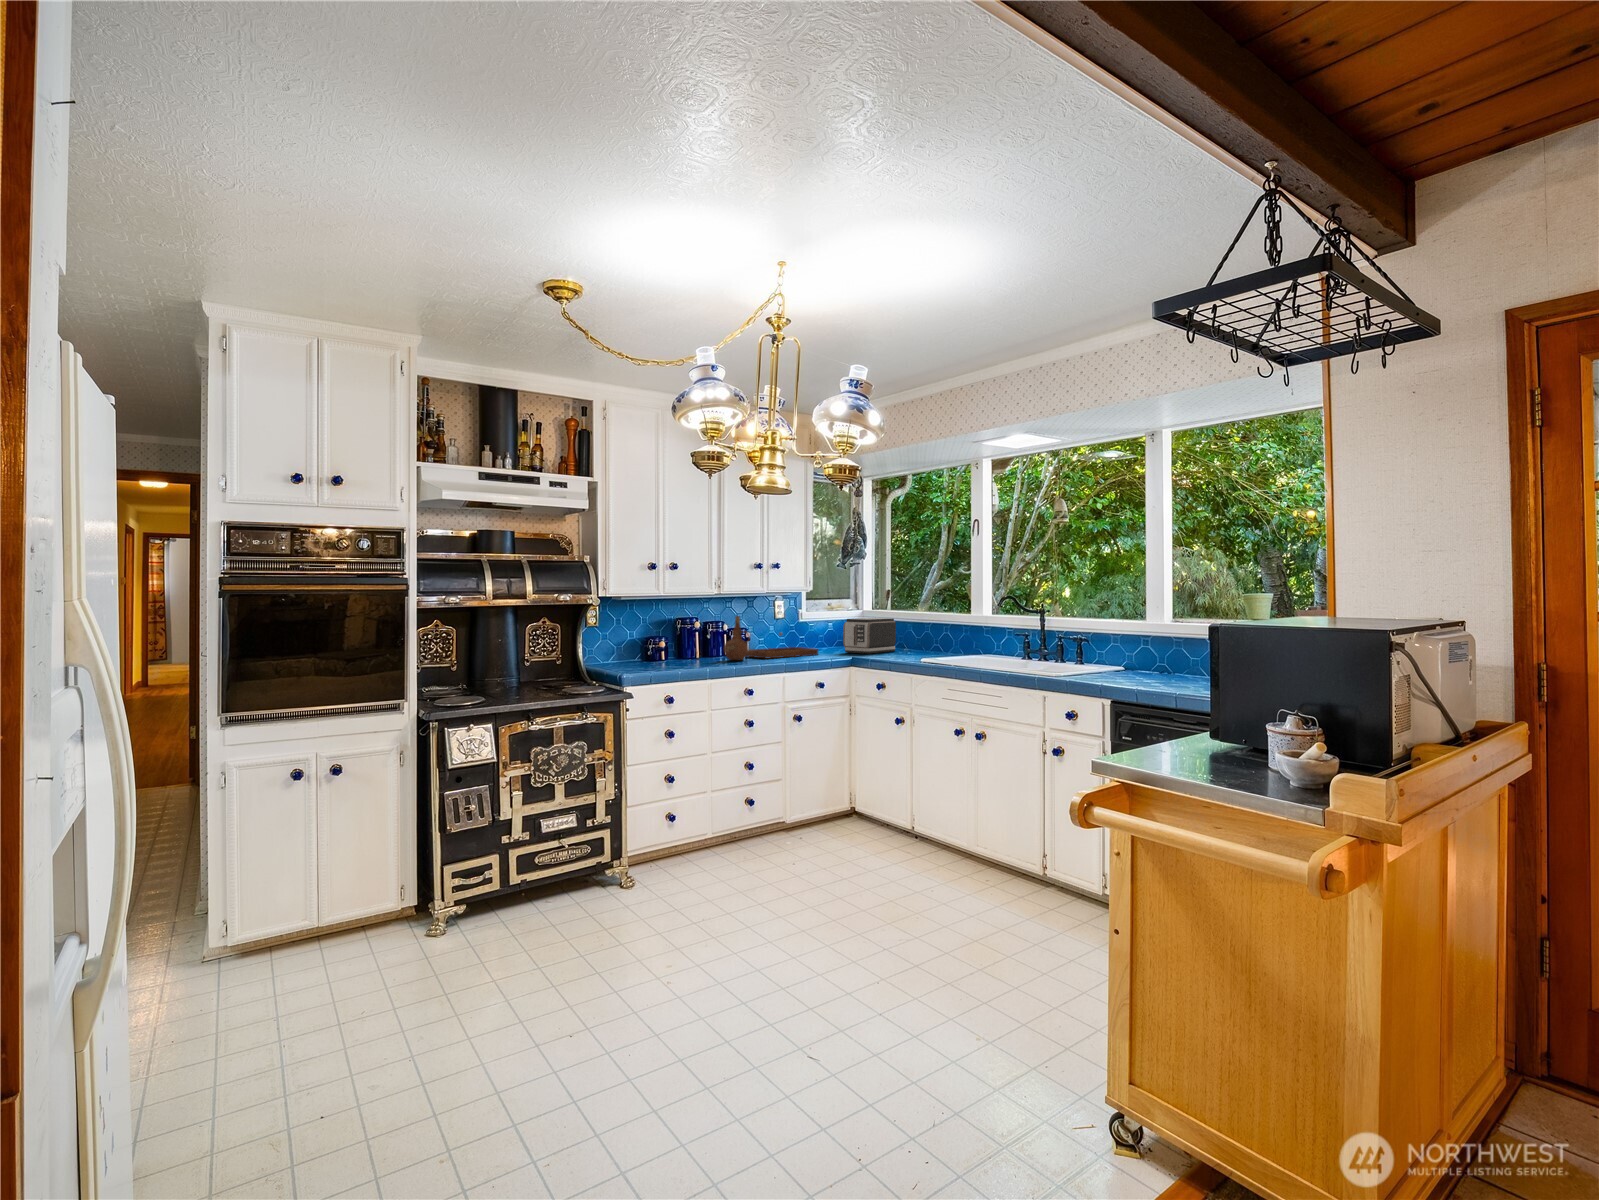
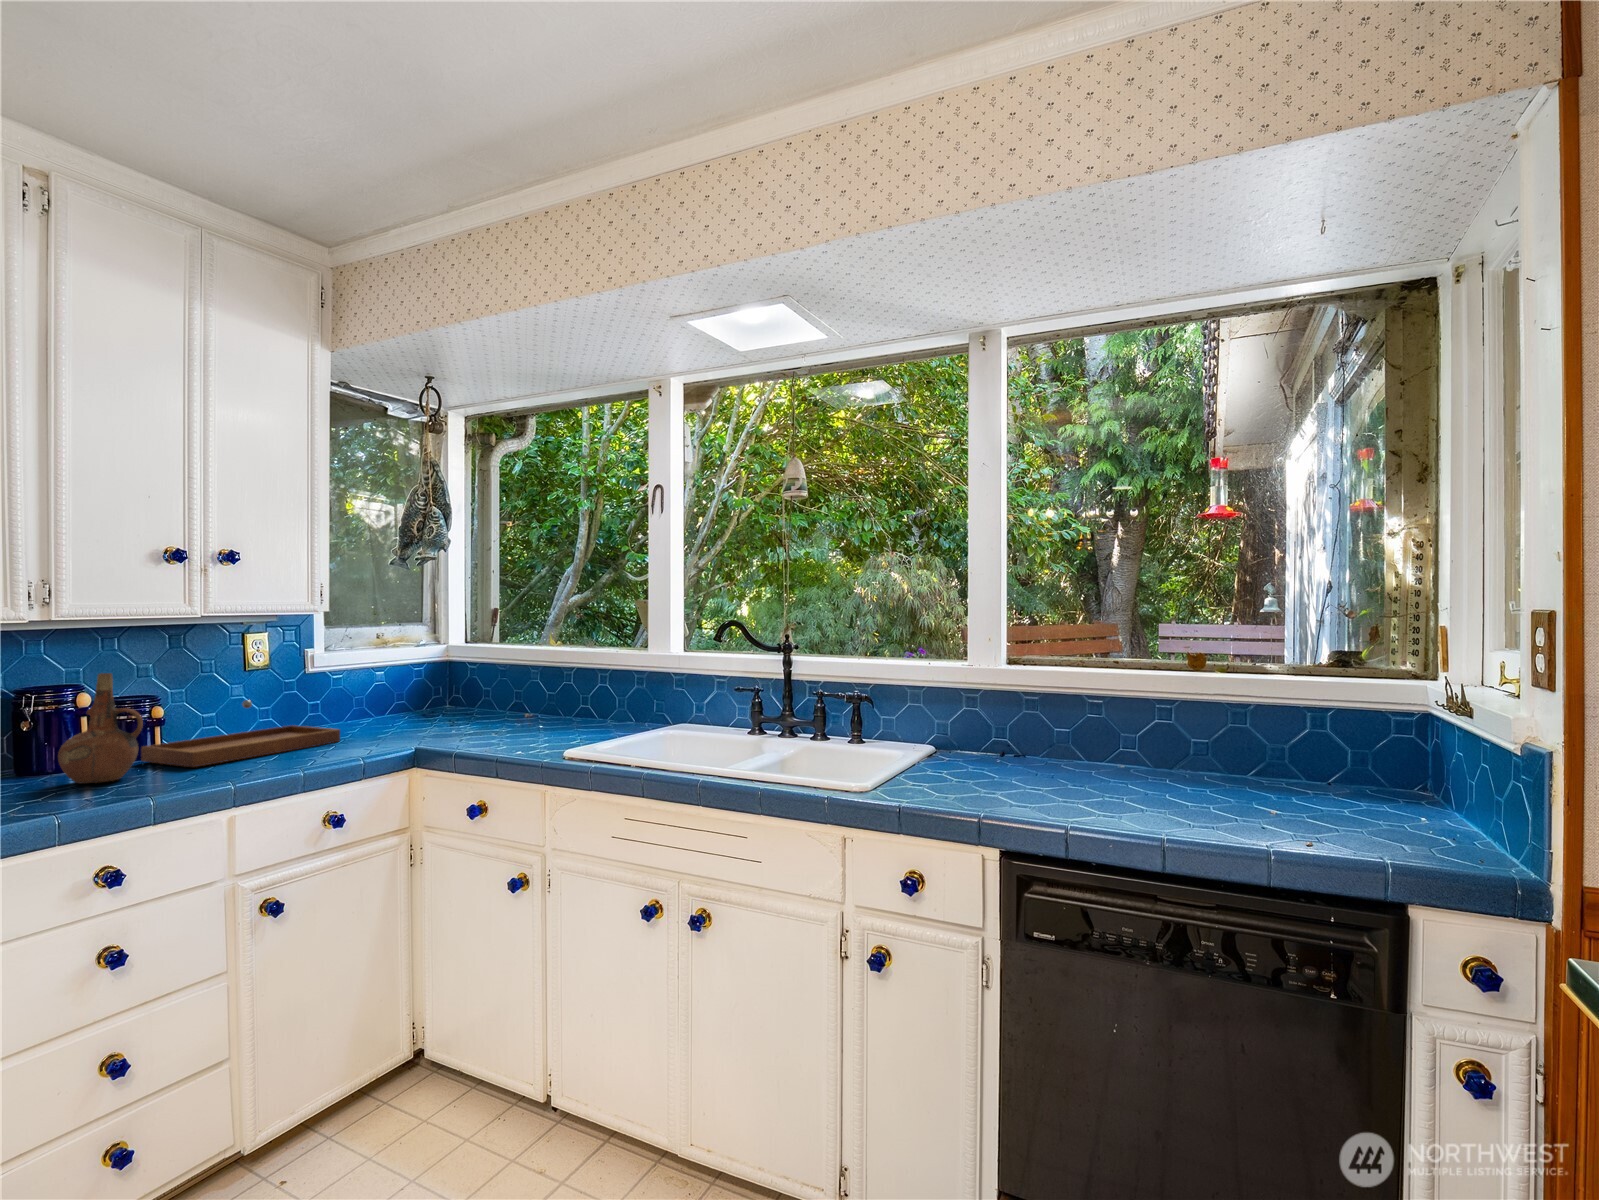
toaster: present [843,618,896,654] -> none [399,660,506,732]

